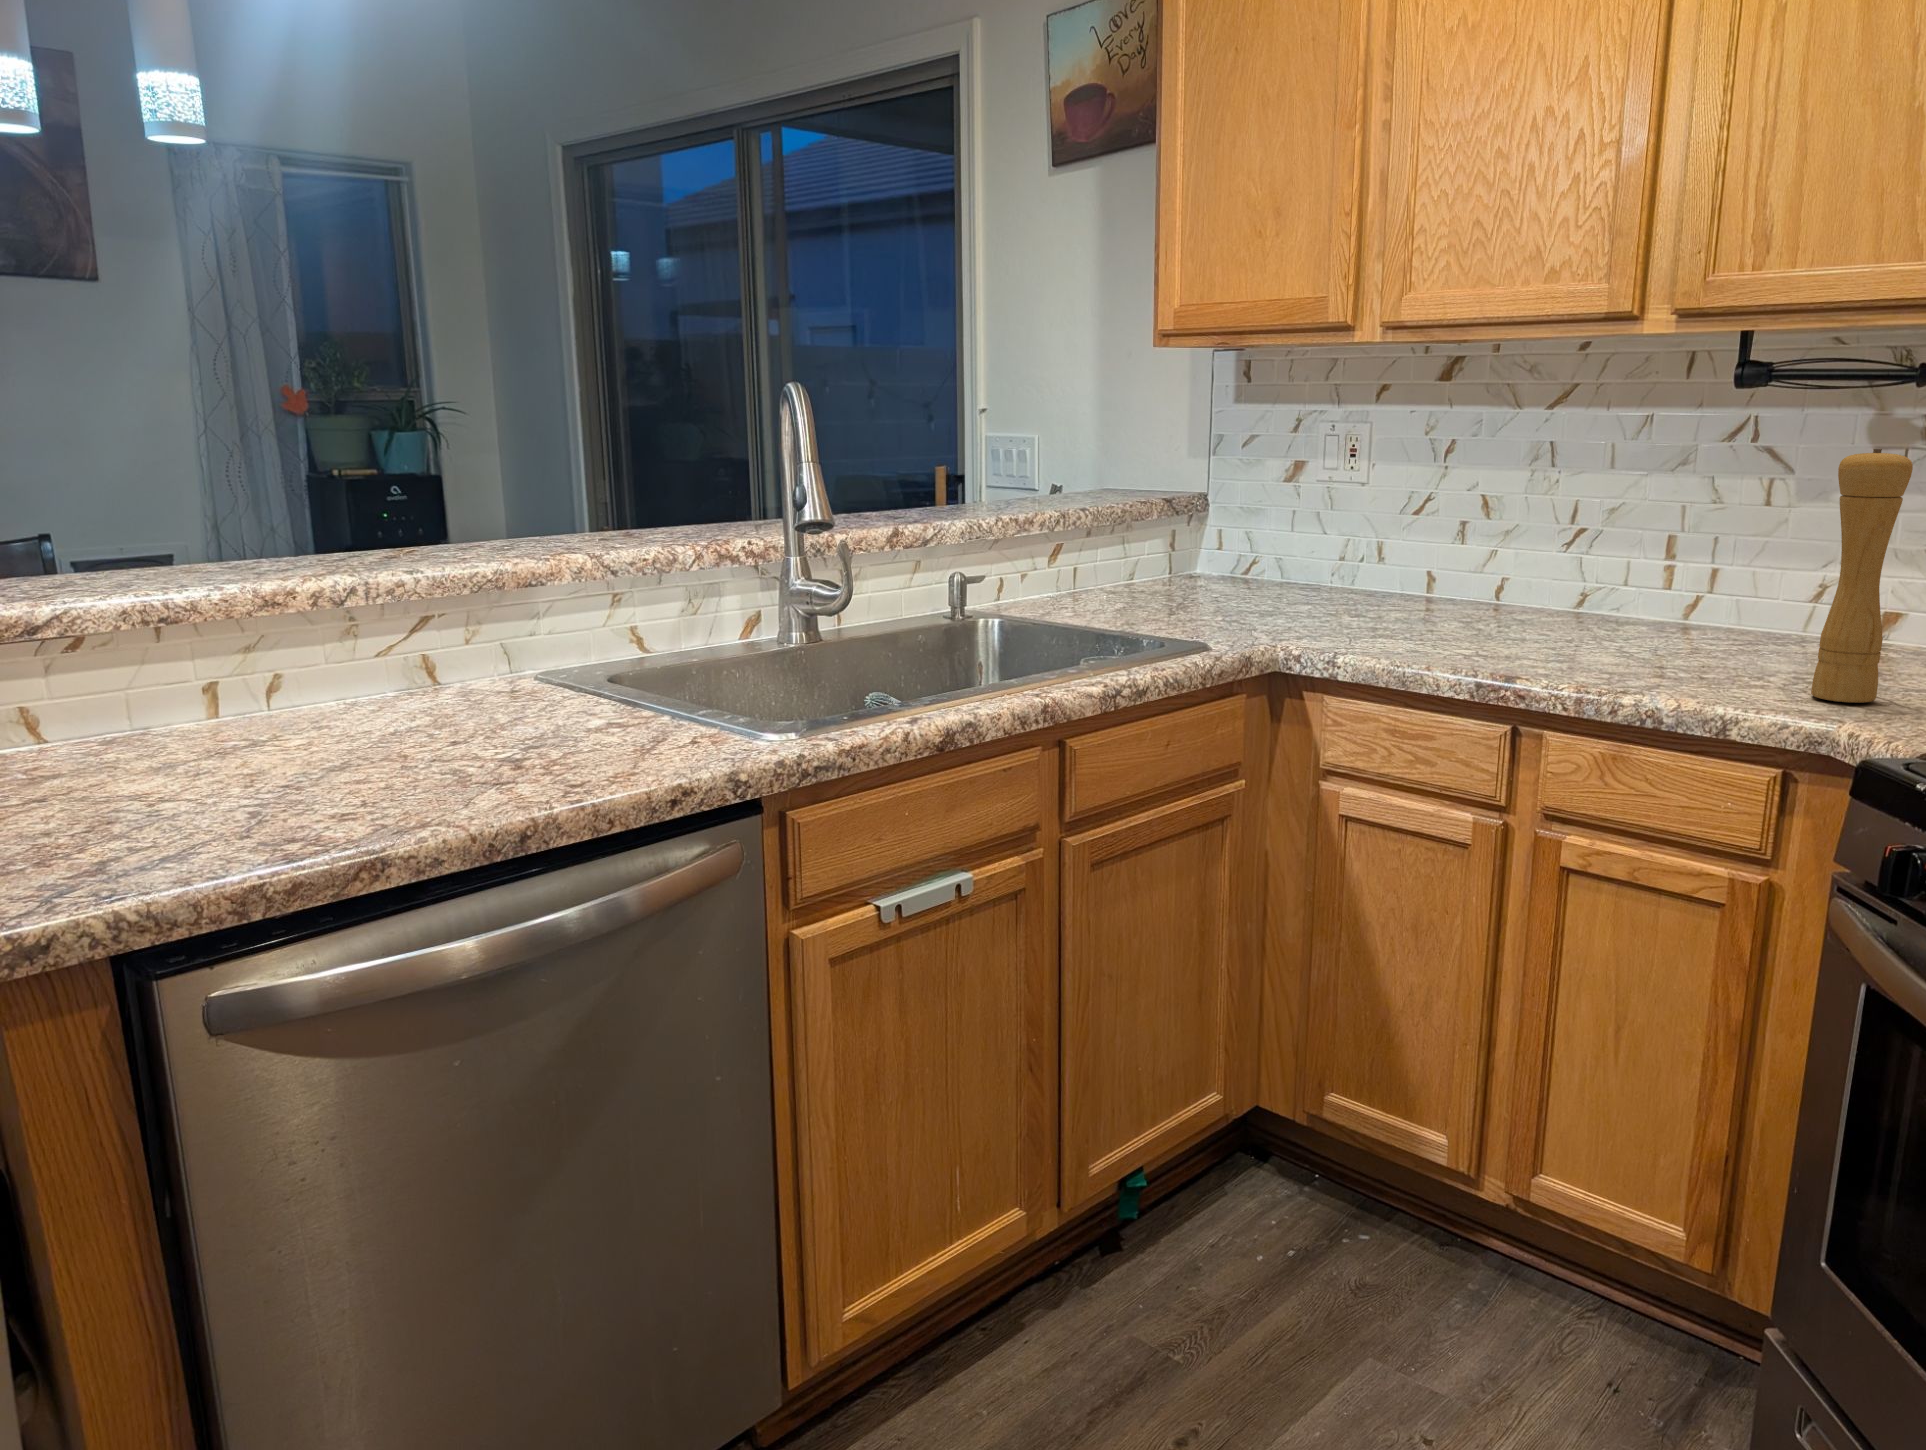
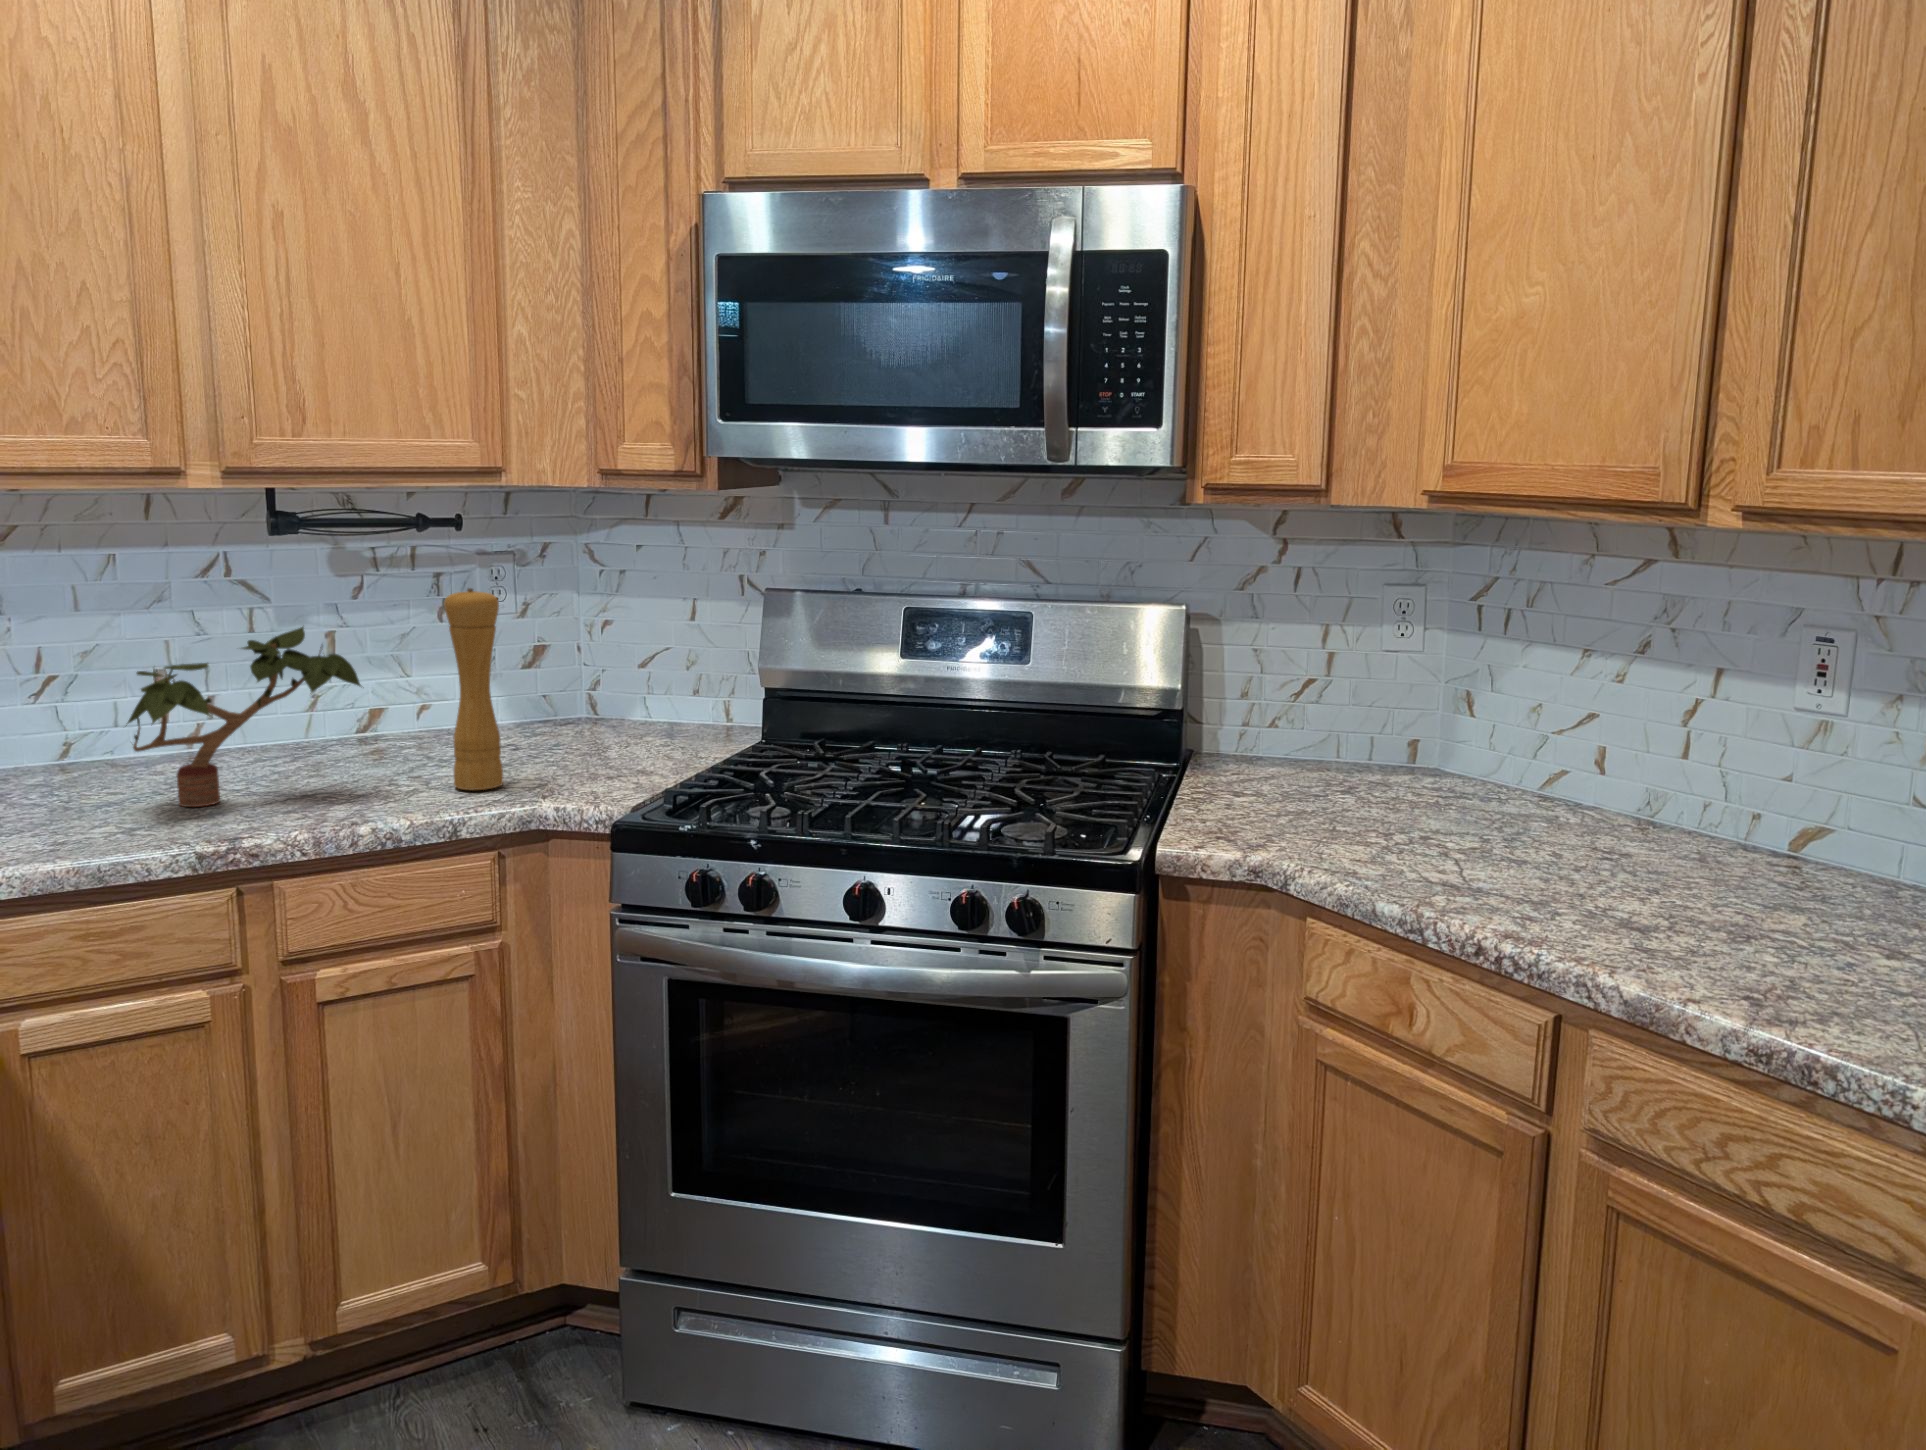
potted plant: none [1485,480,1763,656] -> present [126,627,361,807]

